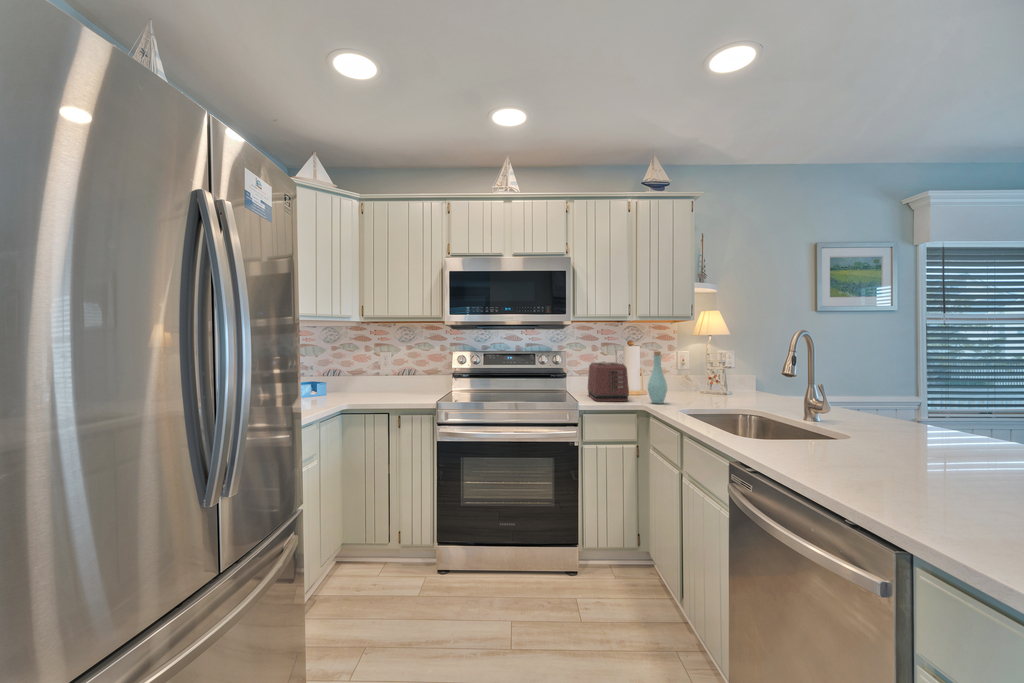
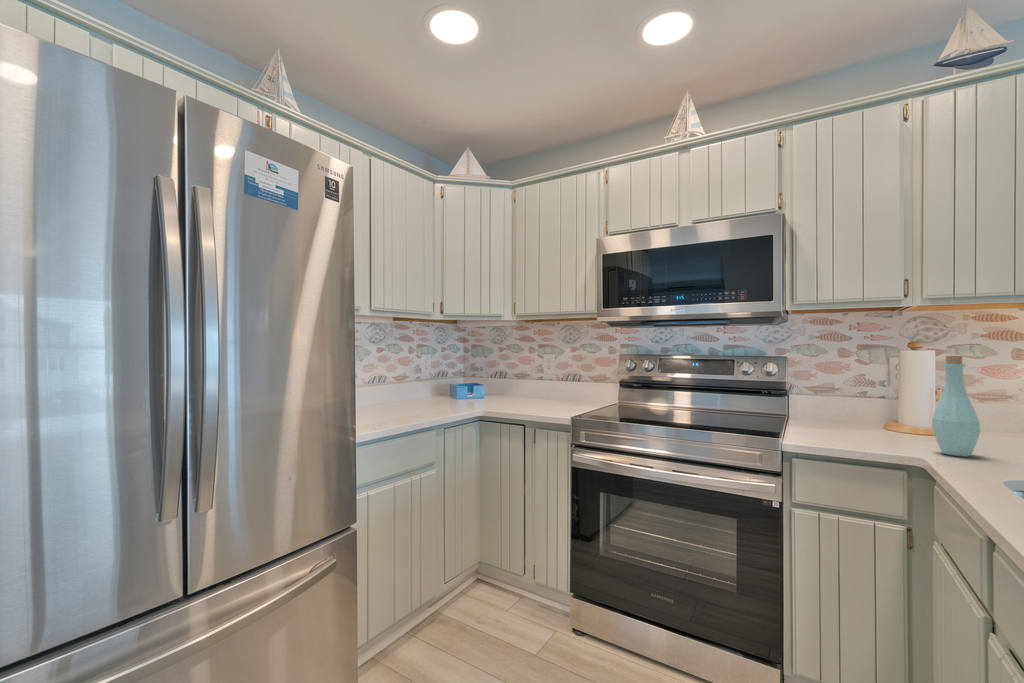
toaster: present [588,362,629,401] -> none [818,375,891,444]

